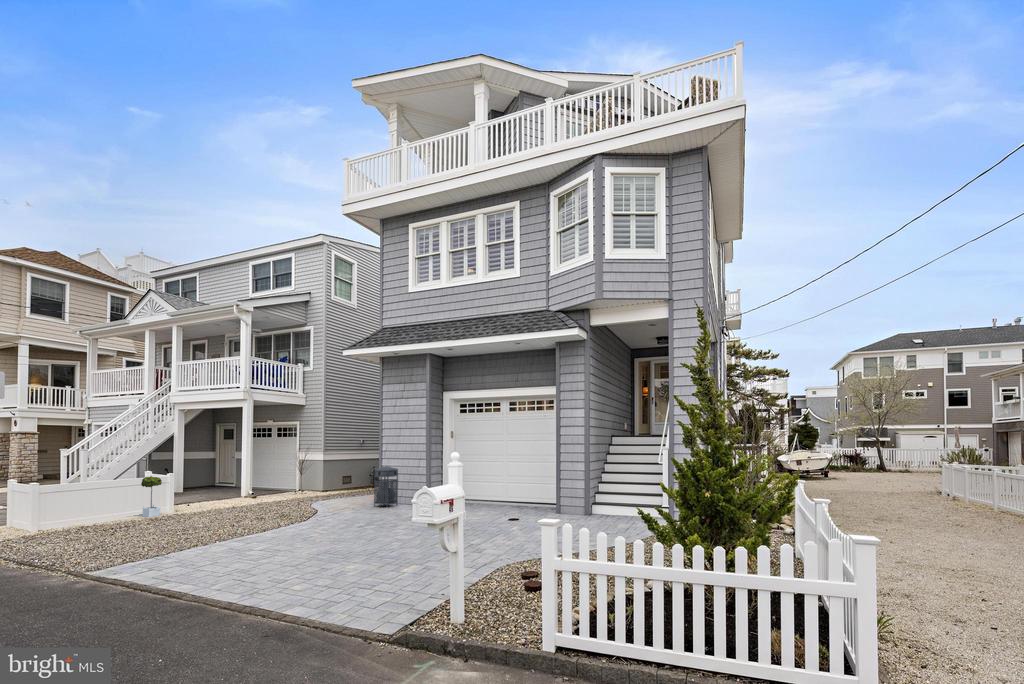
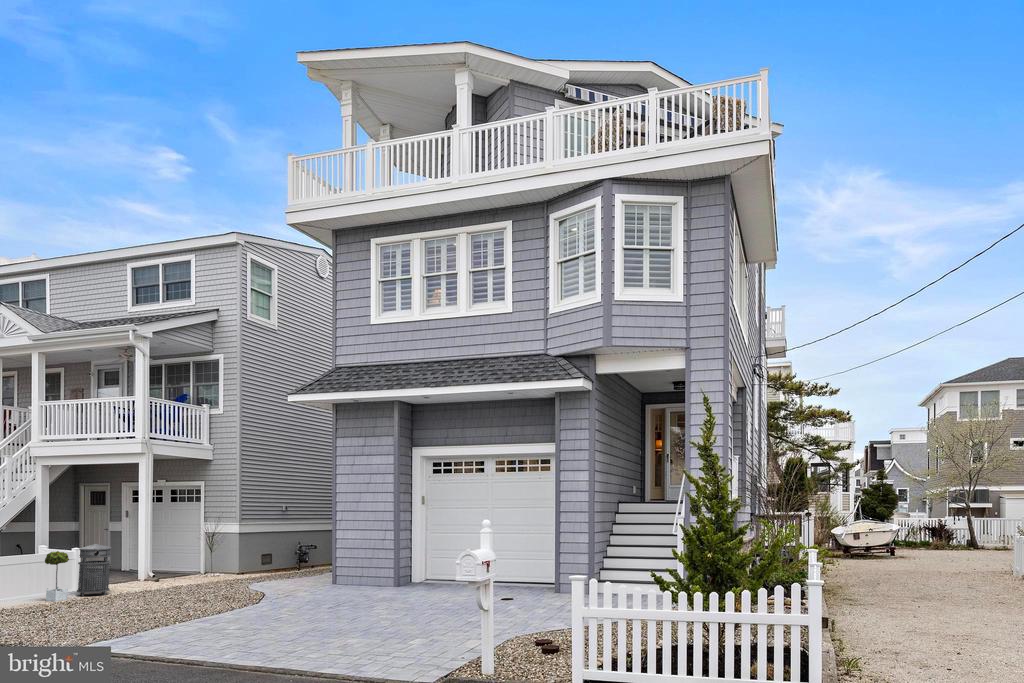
trash can: present [374,466,398,507] -> present [77,544,112,597]

